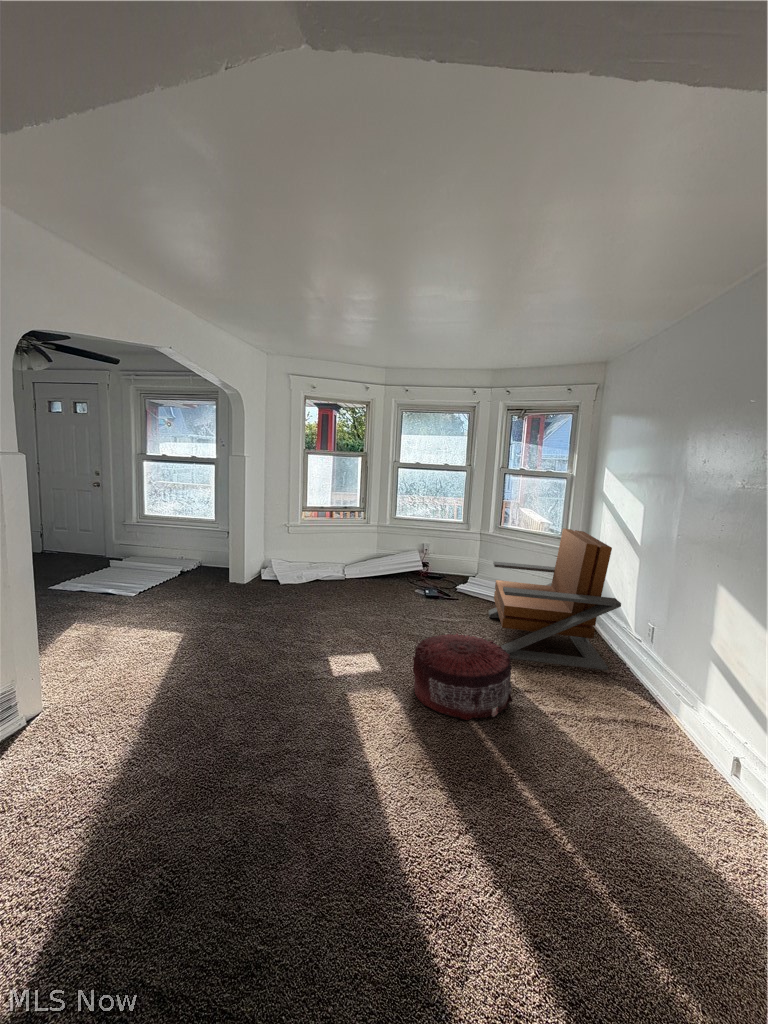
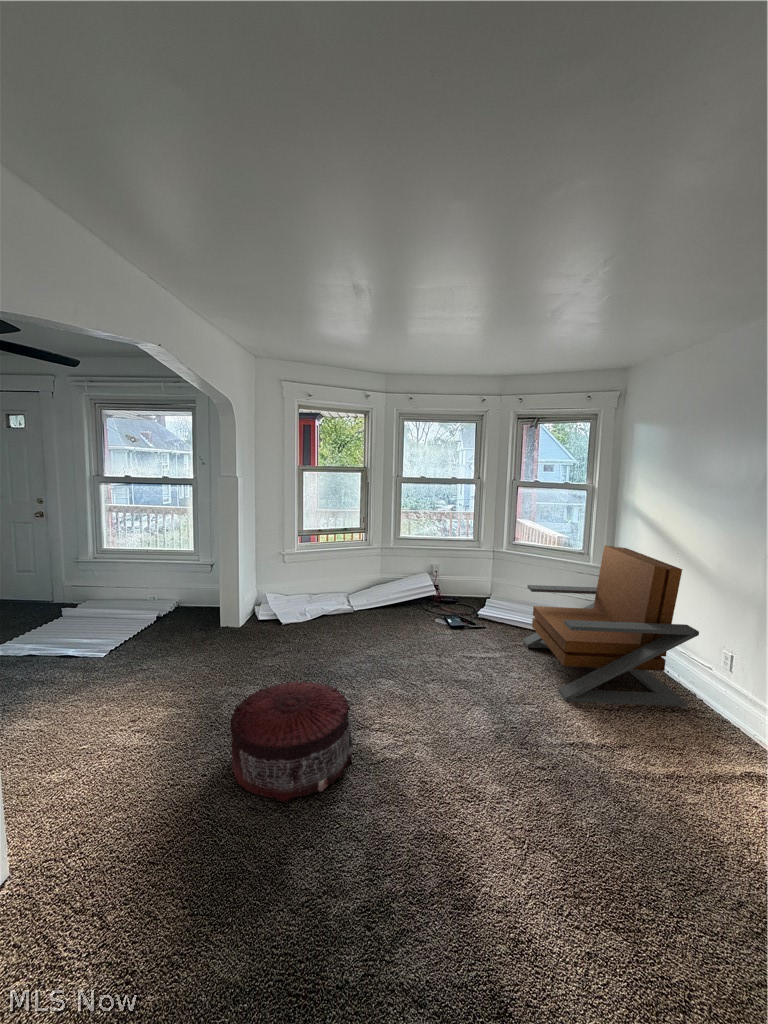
pouf: present [413,633,513,720] -> present [230,681,353,802]

